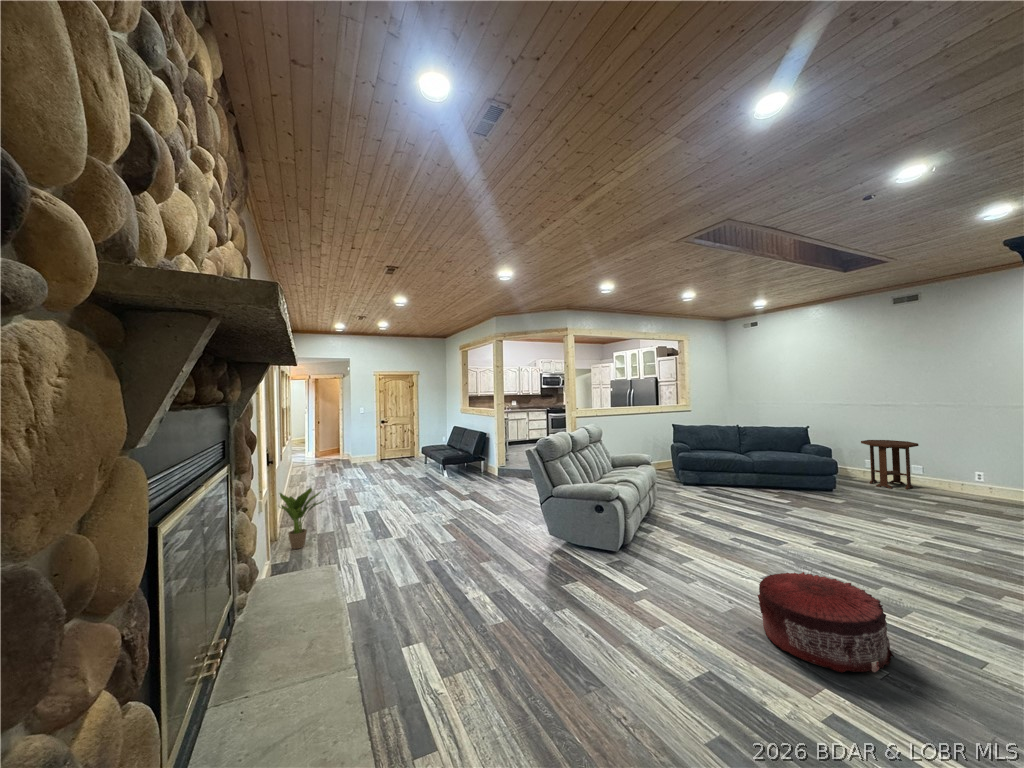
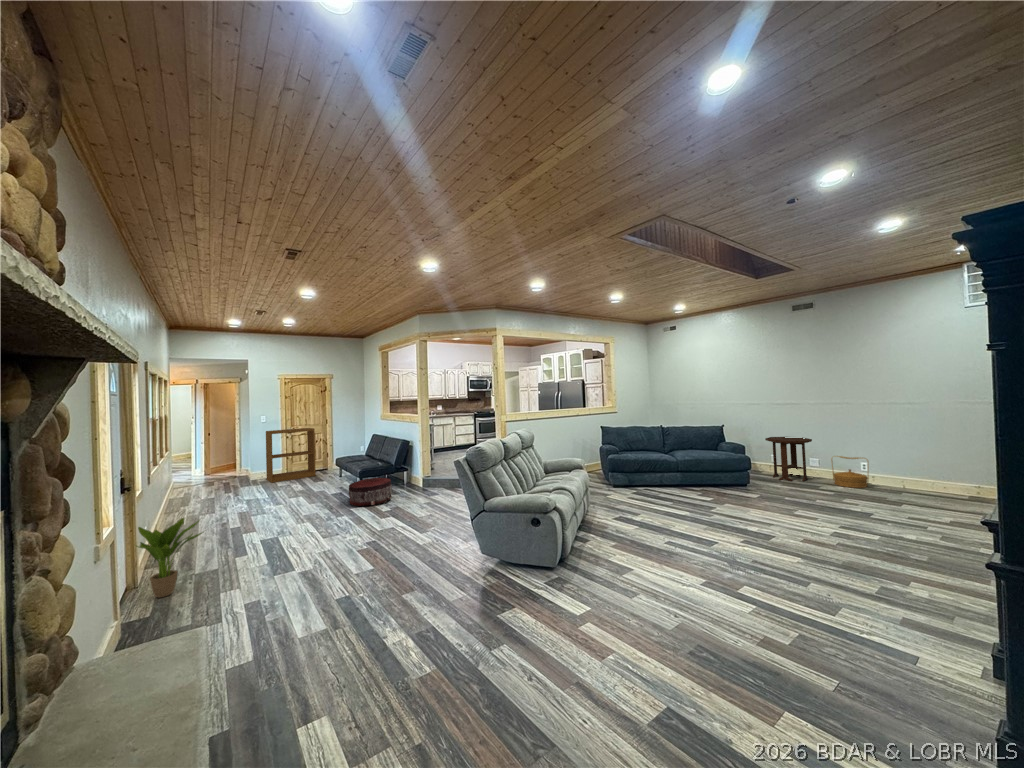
bookshelf: none [363,419,404,466] -> present [266,428,316,483]
woven basket: none [942,463,990,500] -> present [831,456,869,488]
pouf: present [757,572,894,673] -> present [349,478,392,506]

